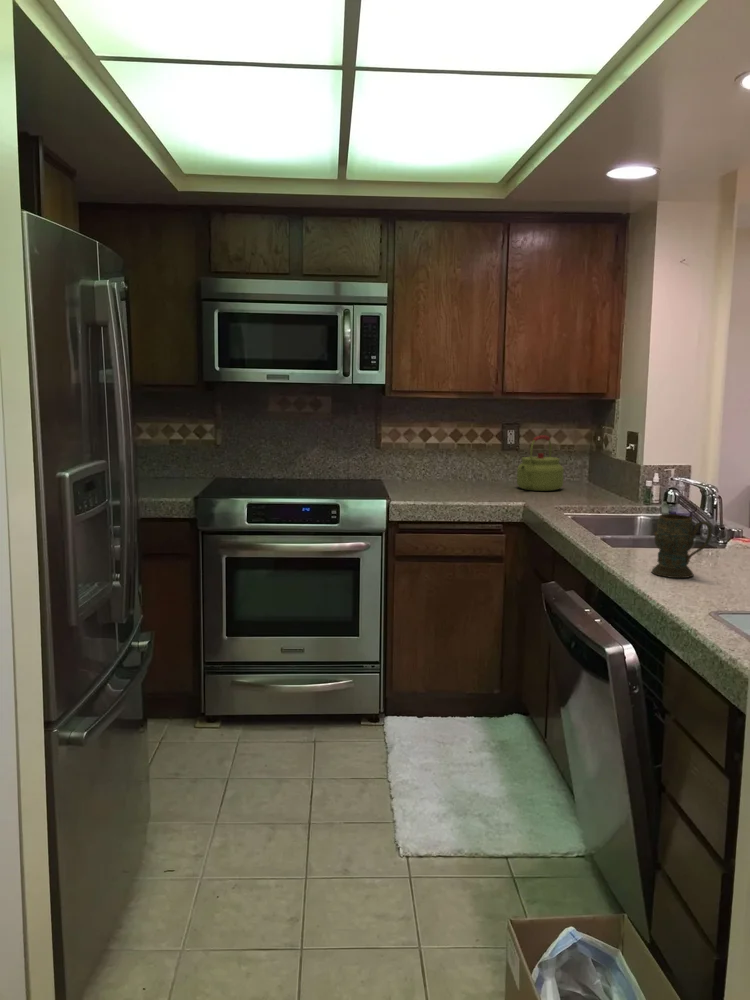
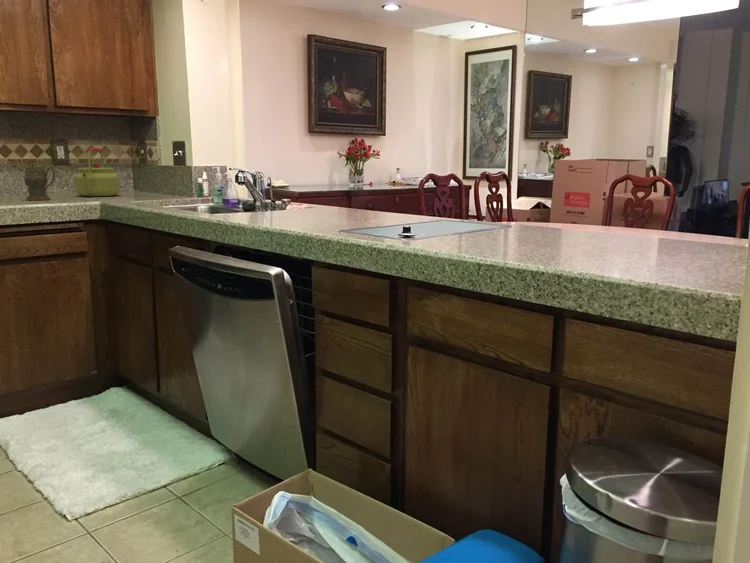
mug: present [652,514,712,578] -> present [24,167,55,200]

